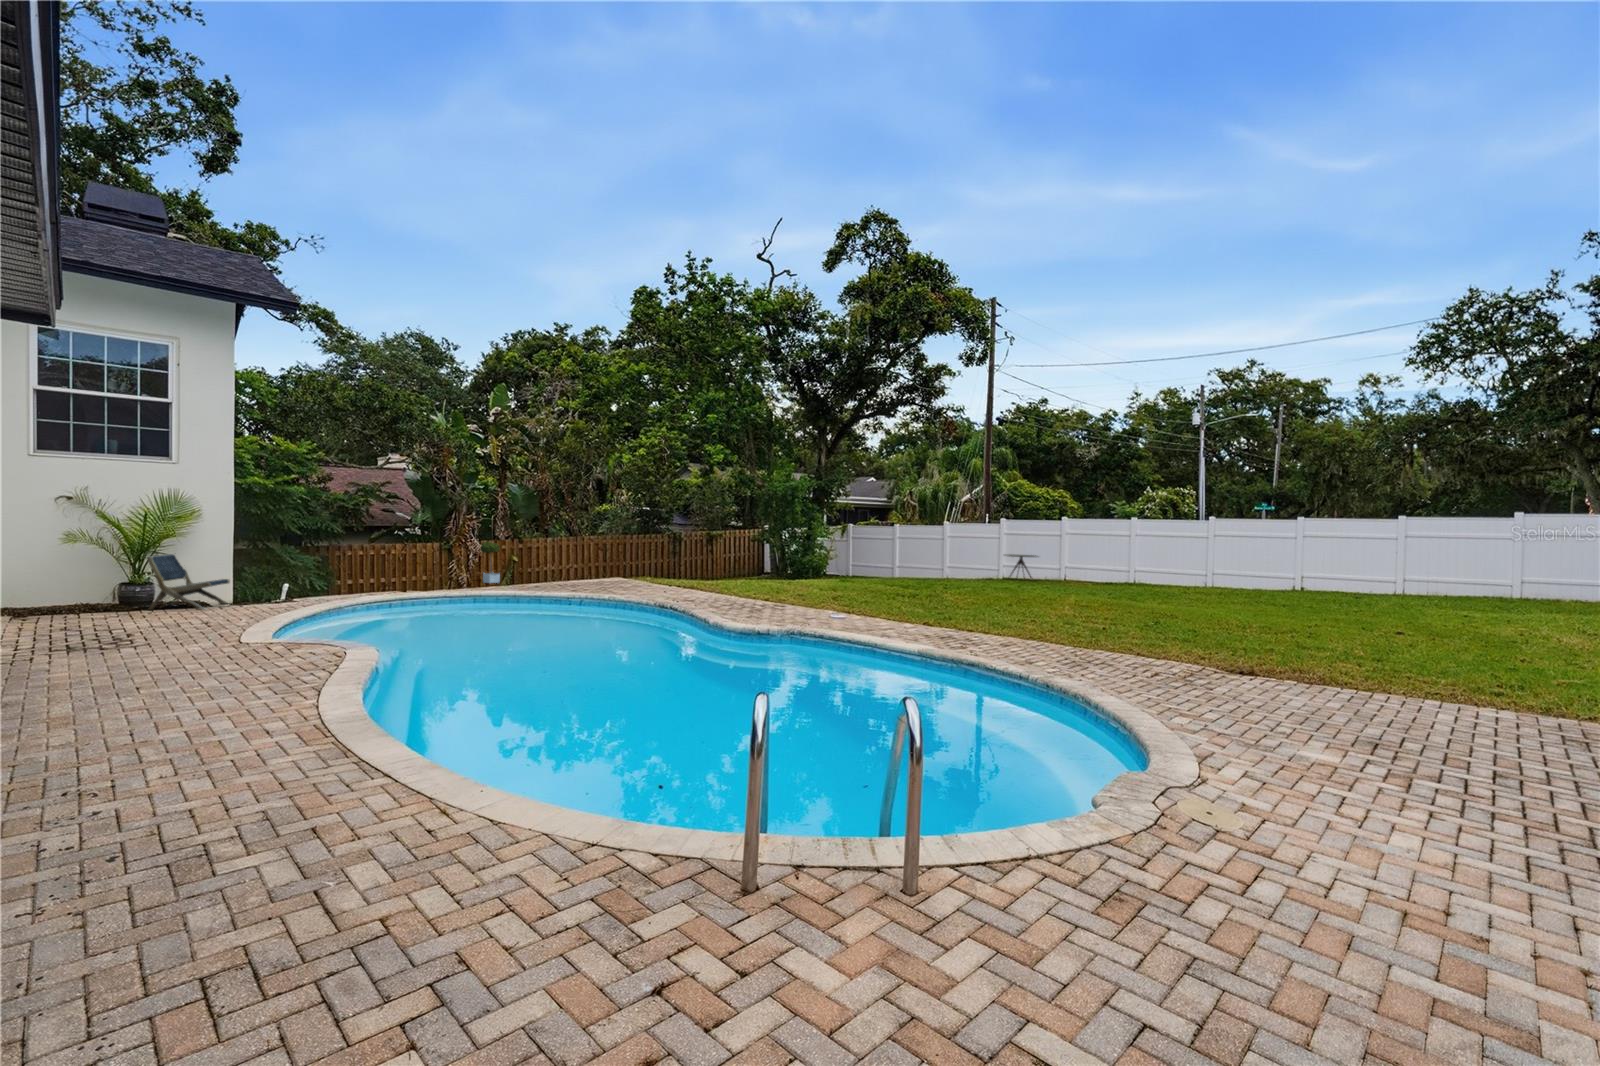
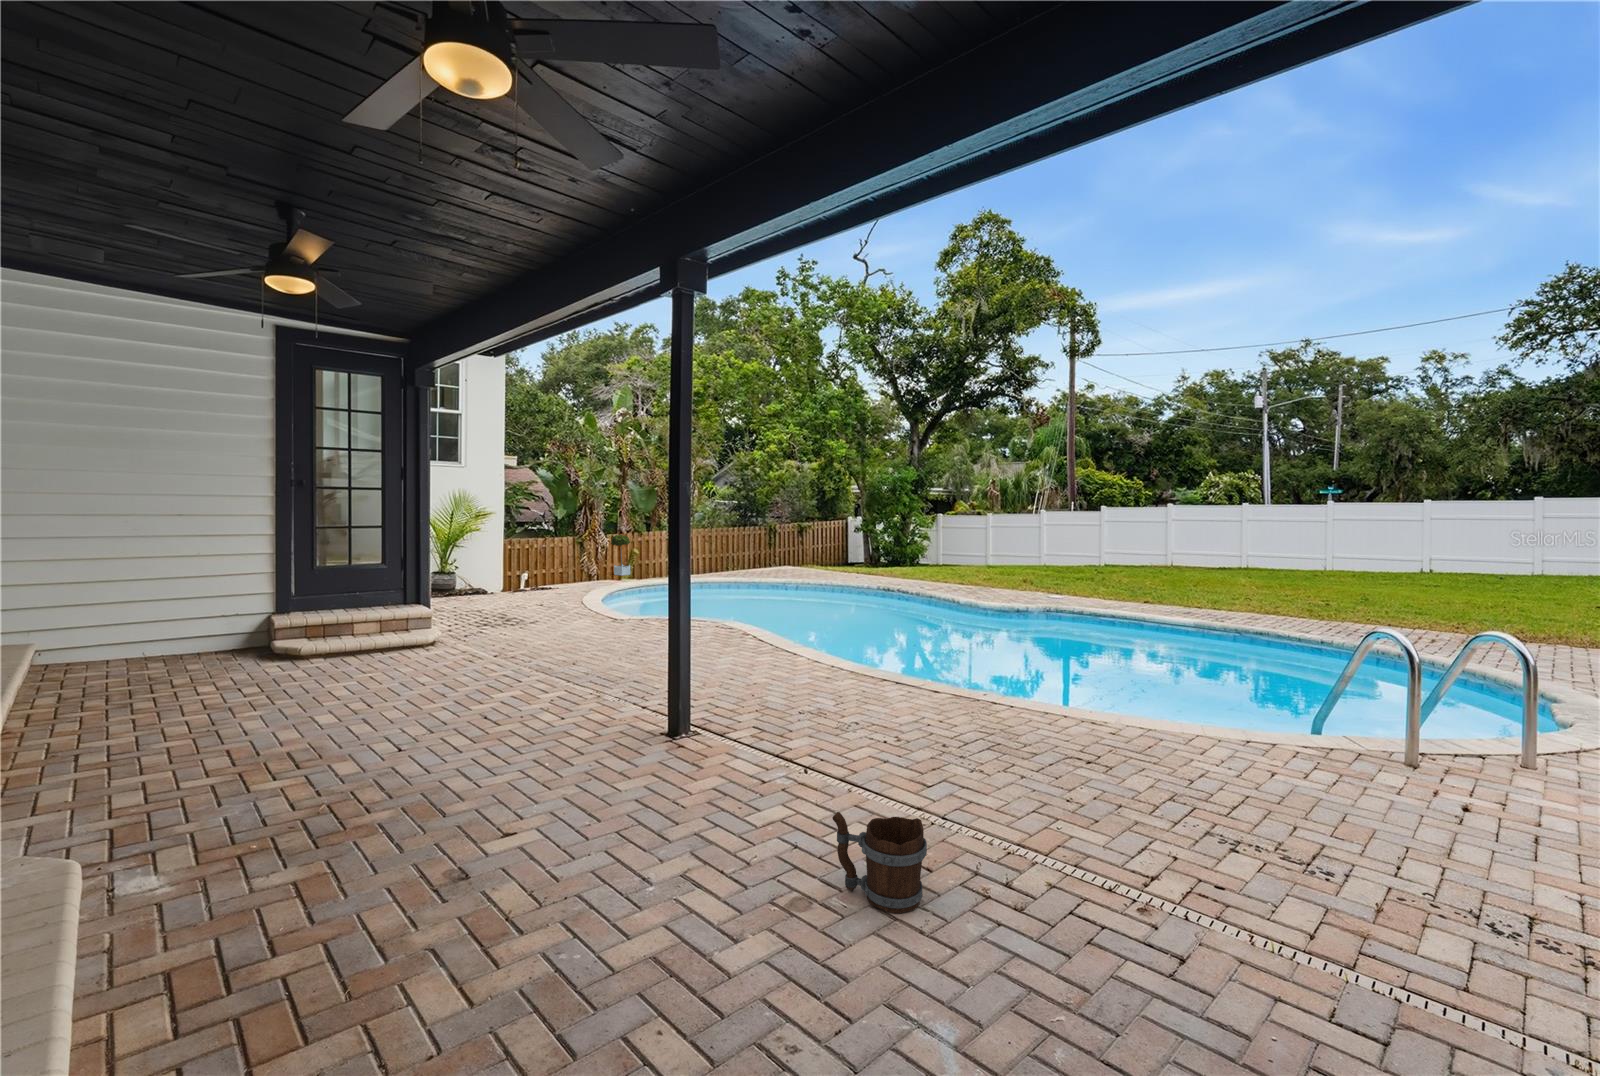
lounge chair: present [147,554,230,610] -> none [339,551,411,608]
round table: present [1008,554,1036,577] -> none [1108,540,1147,565]
bucket: none [195,796,283,896] -> present [832,812,927,914]

